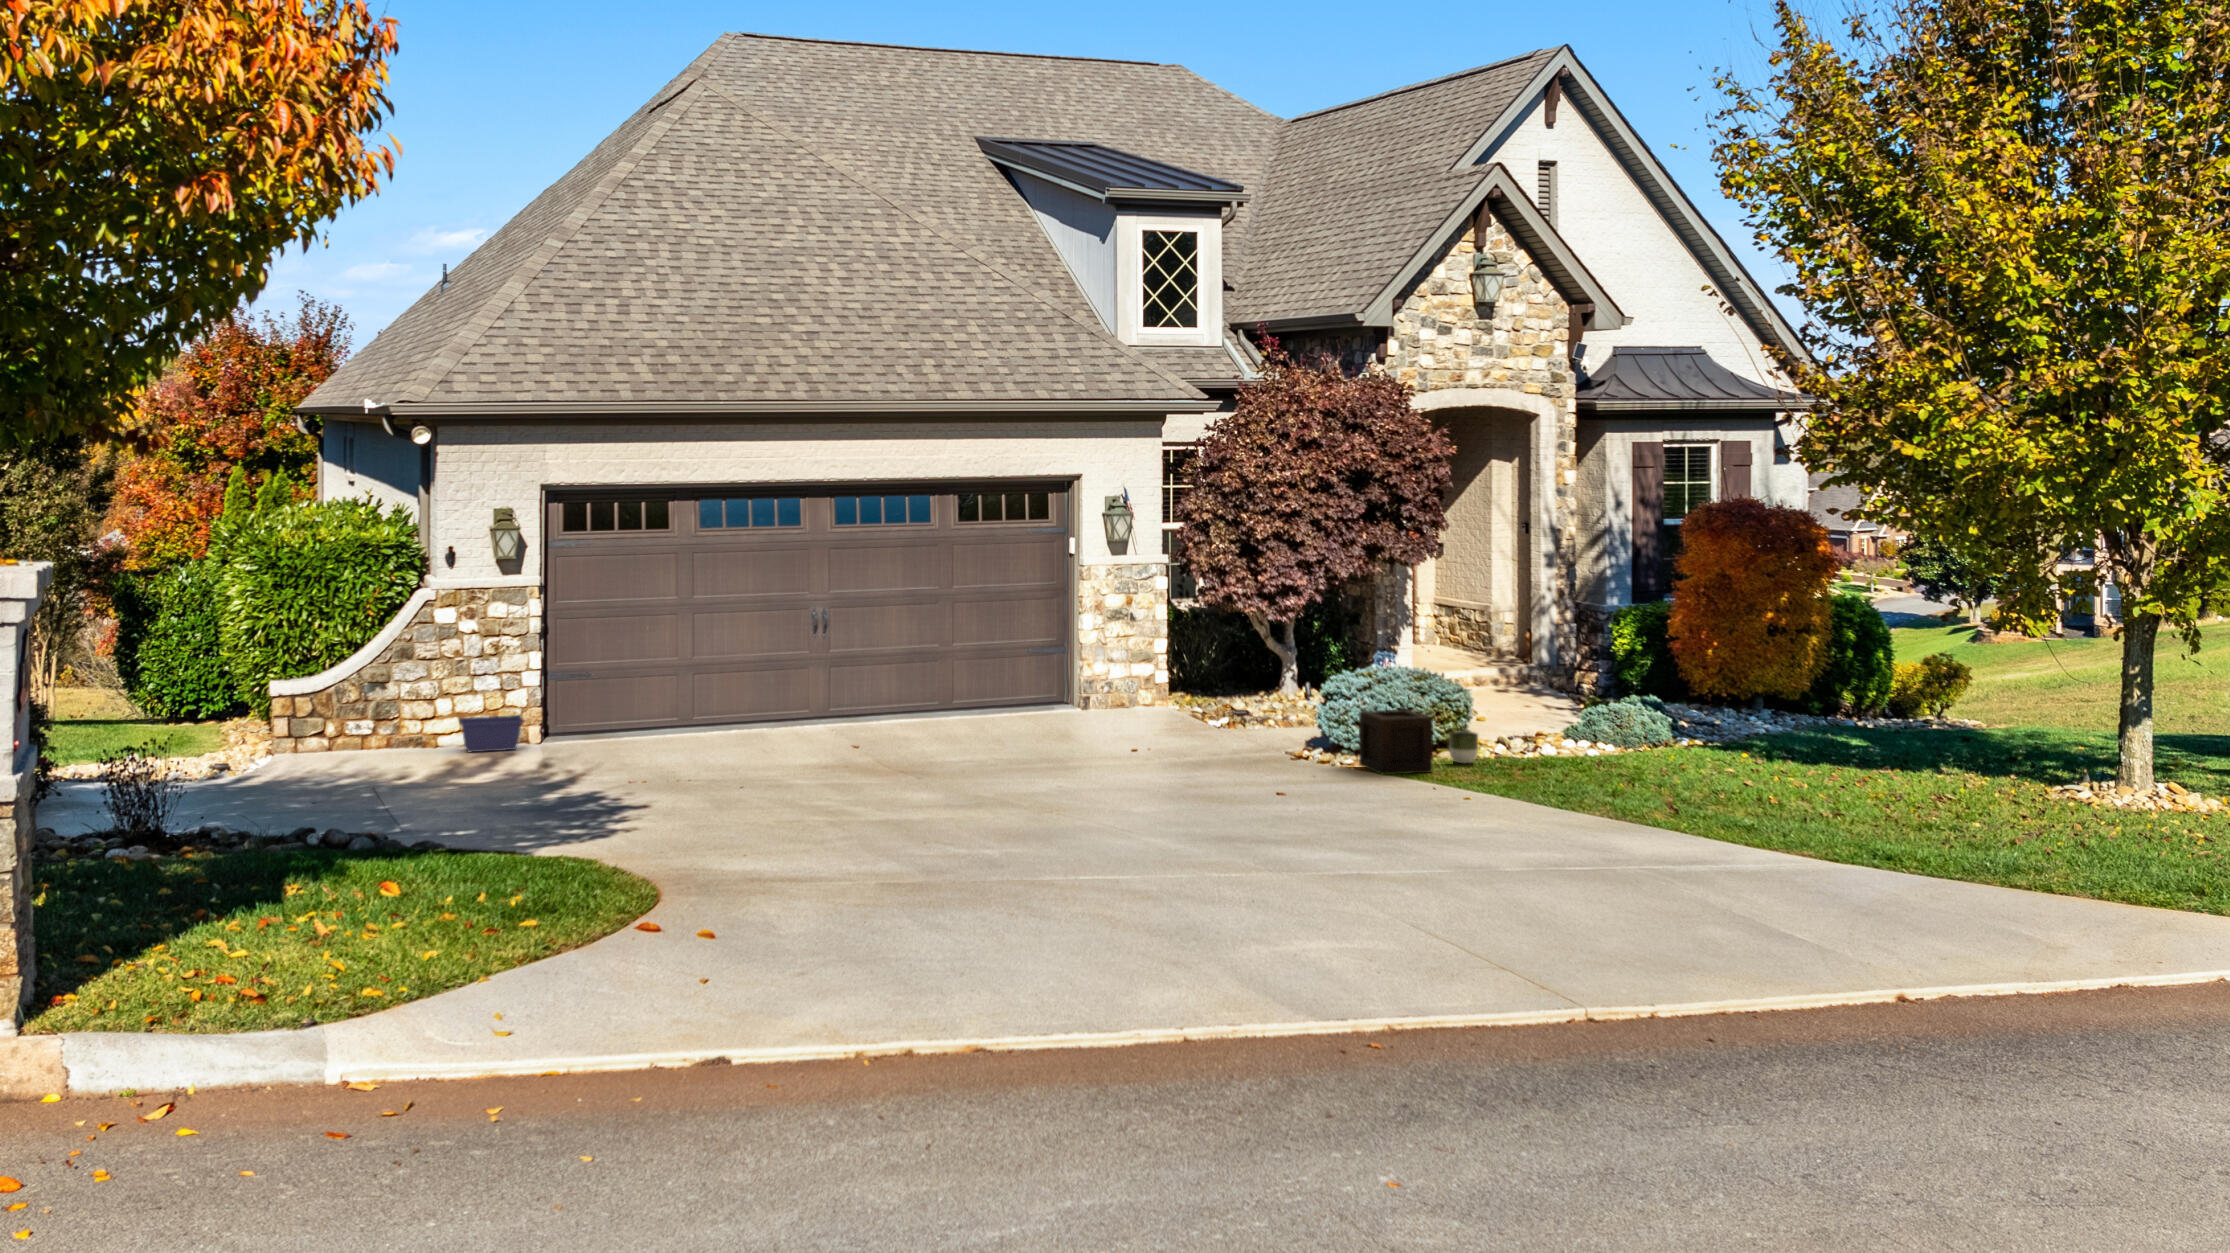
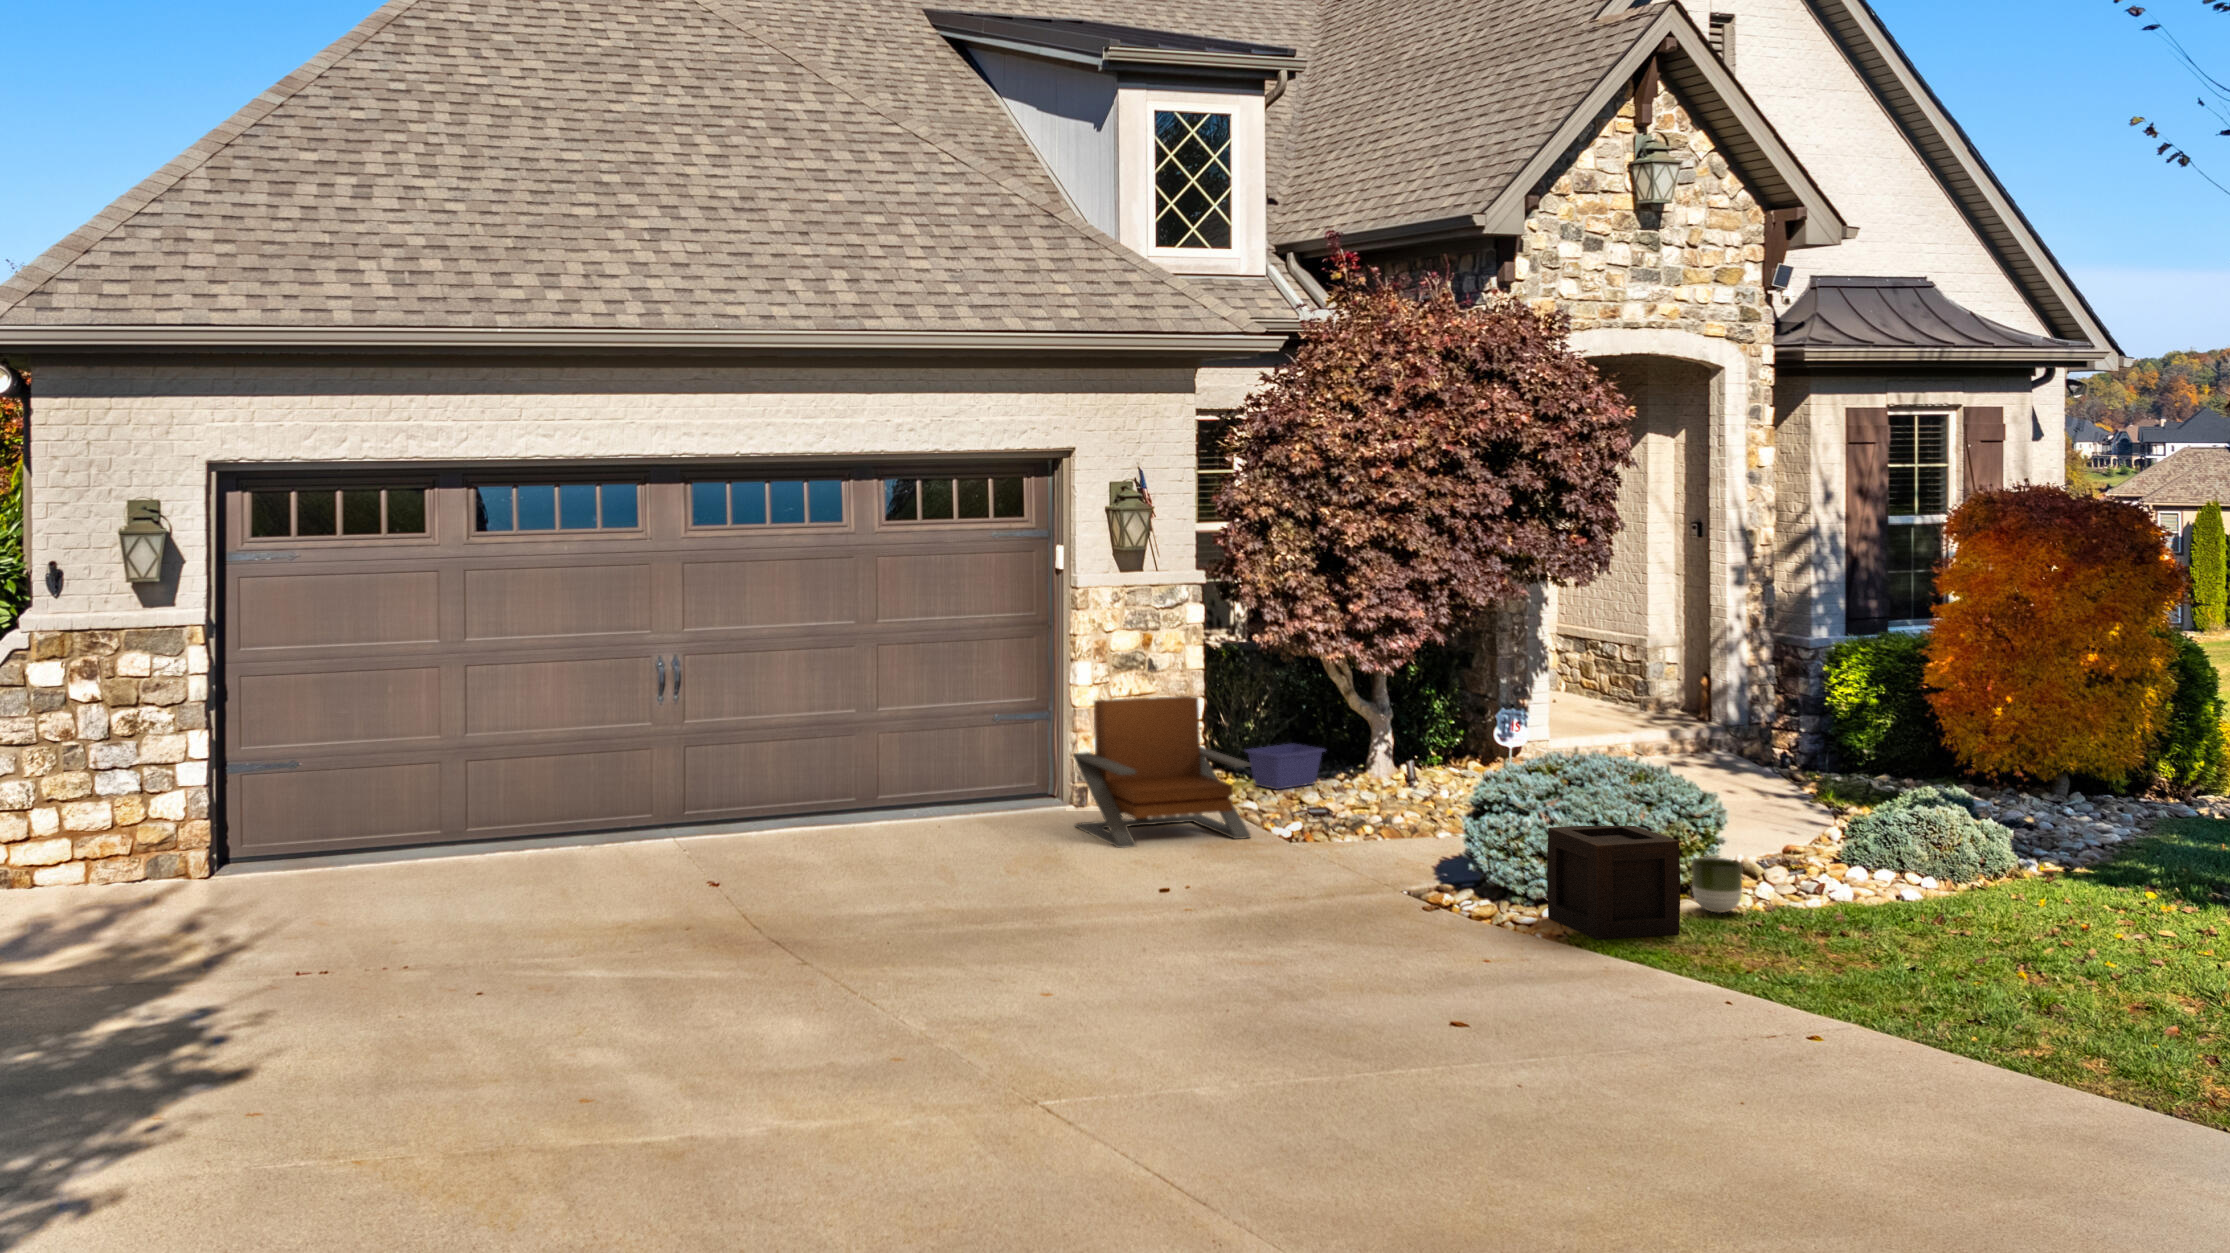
lounge chair: none [1079,637,1193,732] -> present [1073,696,1251,848]
storage bin: present [459,715,524,752] -> present [1245,744,1325,789]

